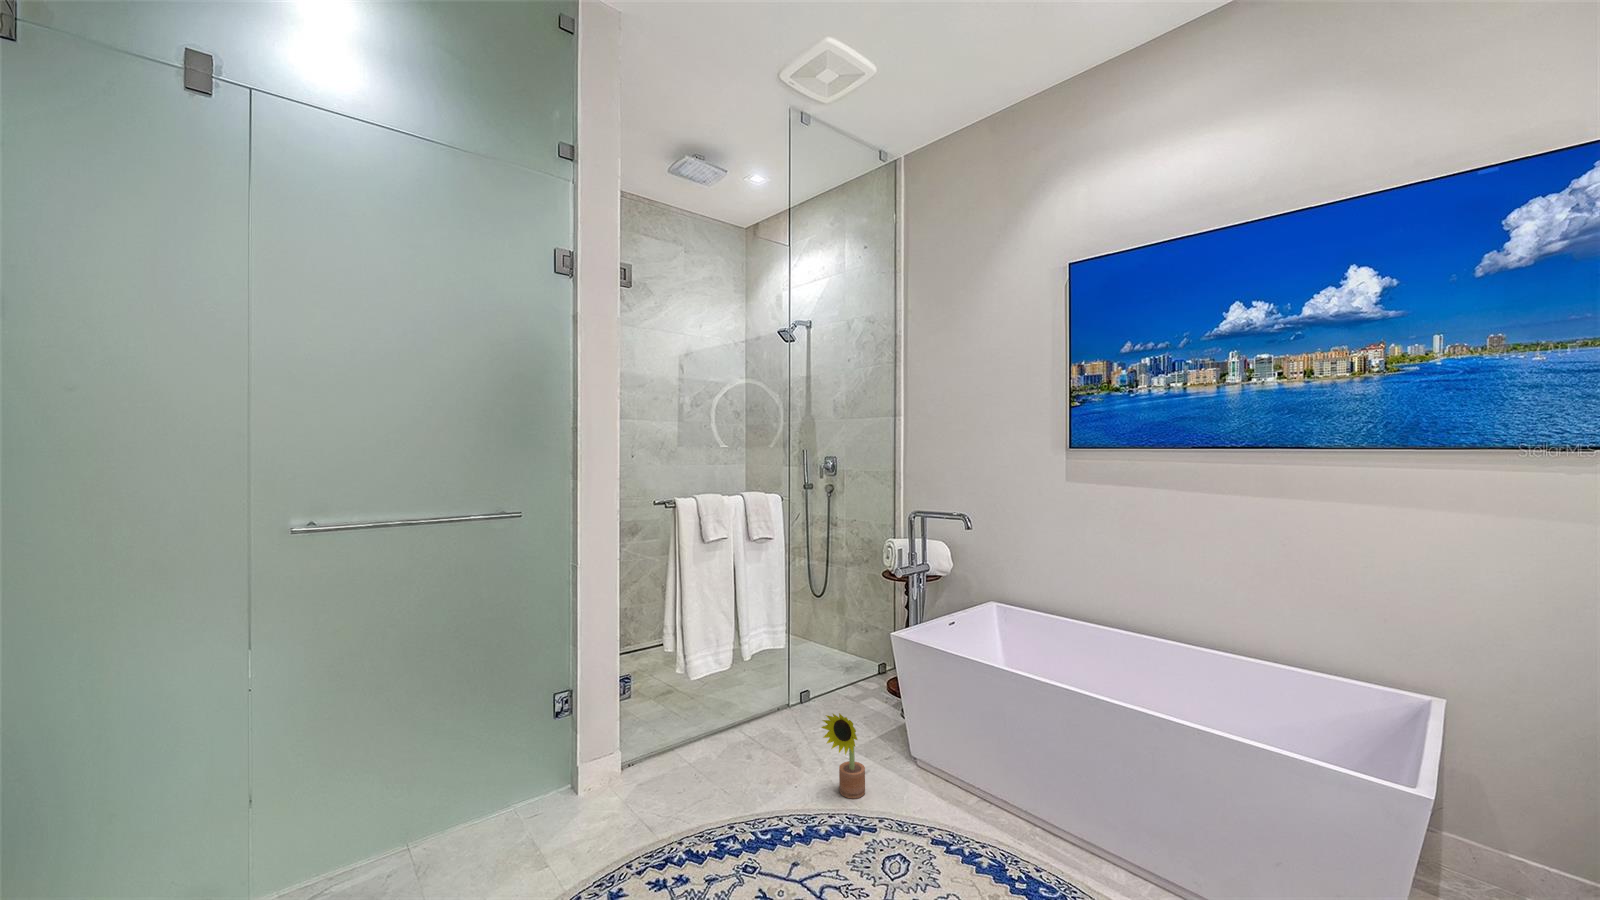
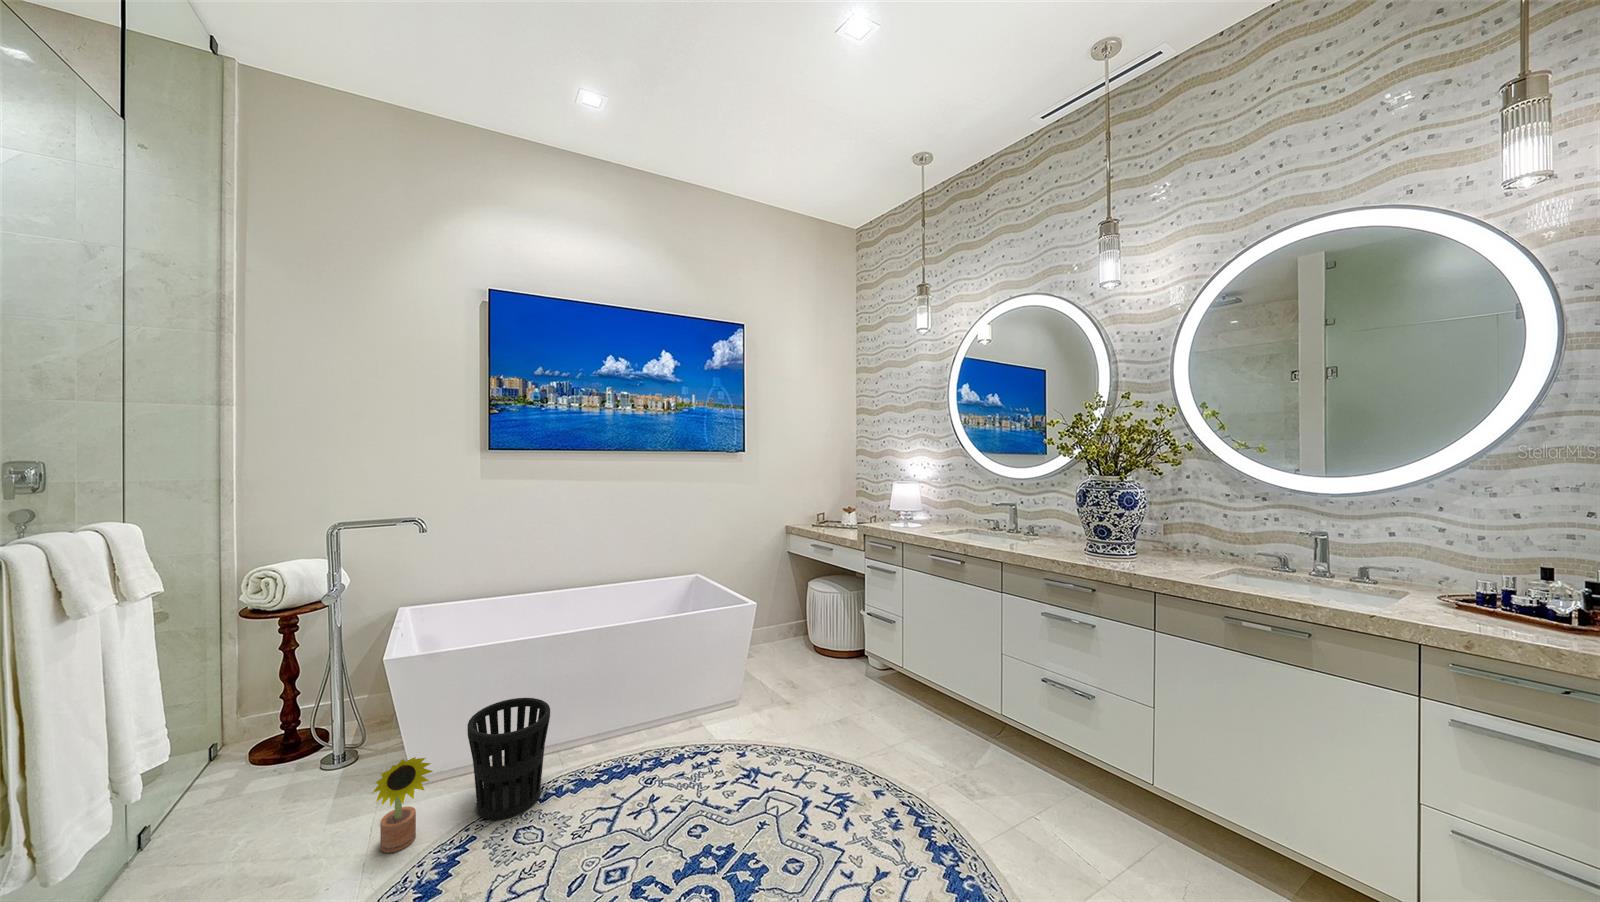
wastebasket: none [891,715,973,850] -> present [467,698,550,820]

